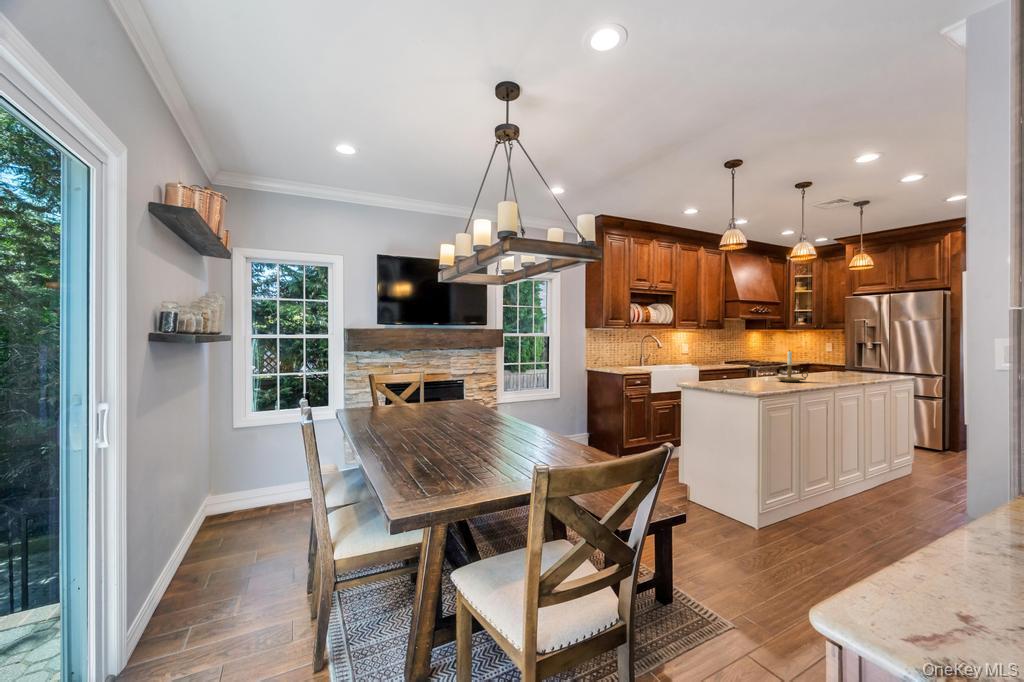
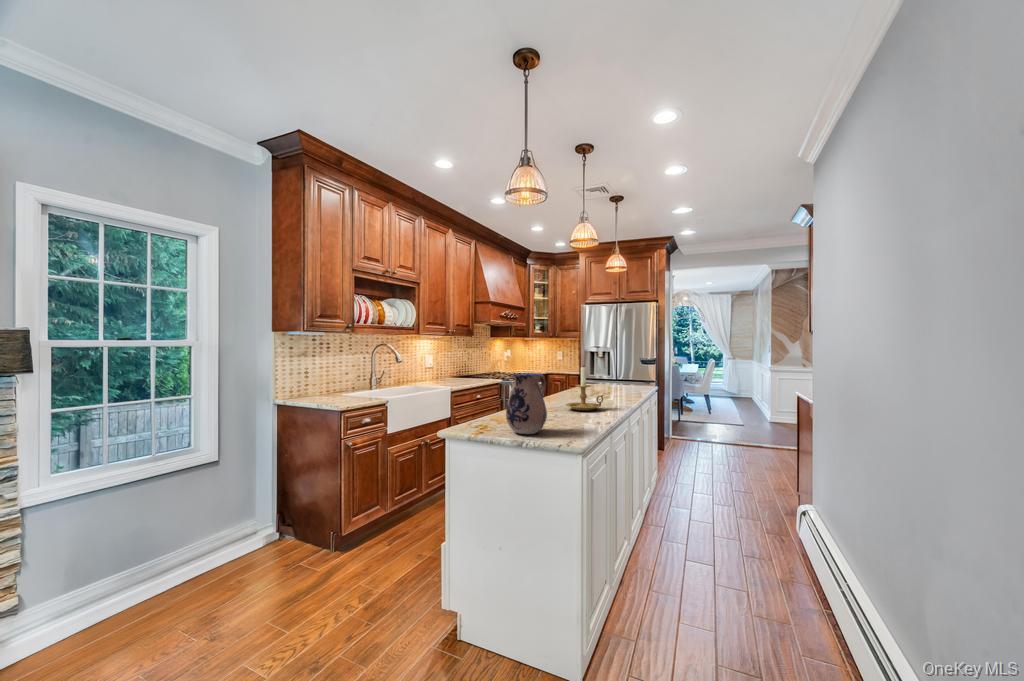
ceramic pitcher: none [717,352,745,387] -> present [506,373,547,434]

